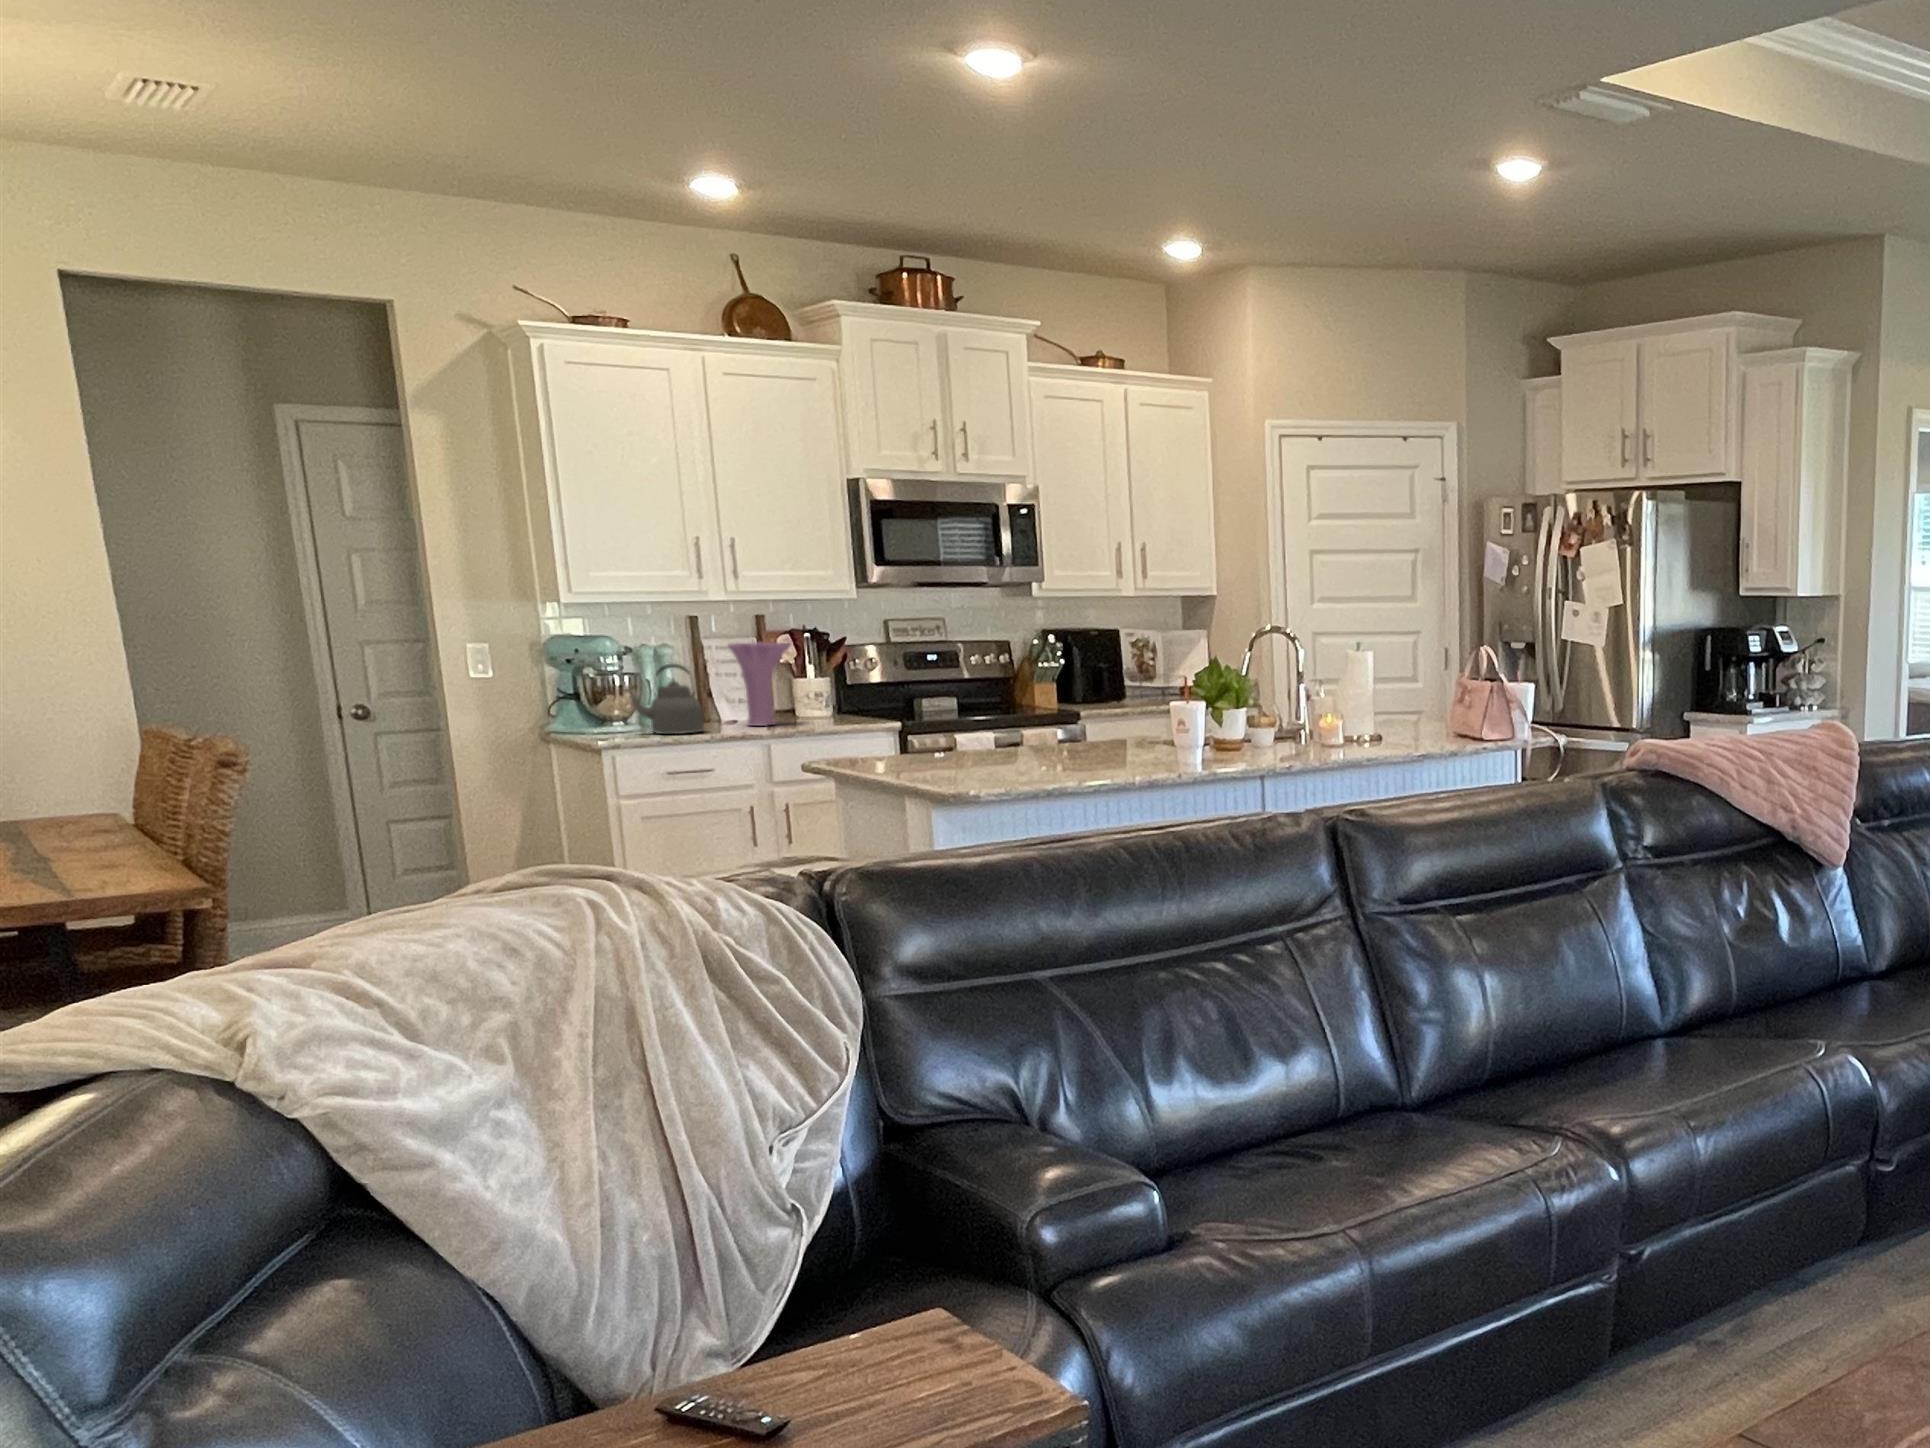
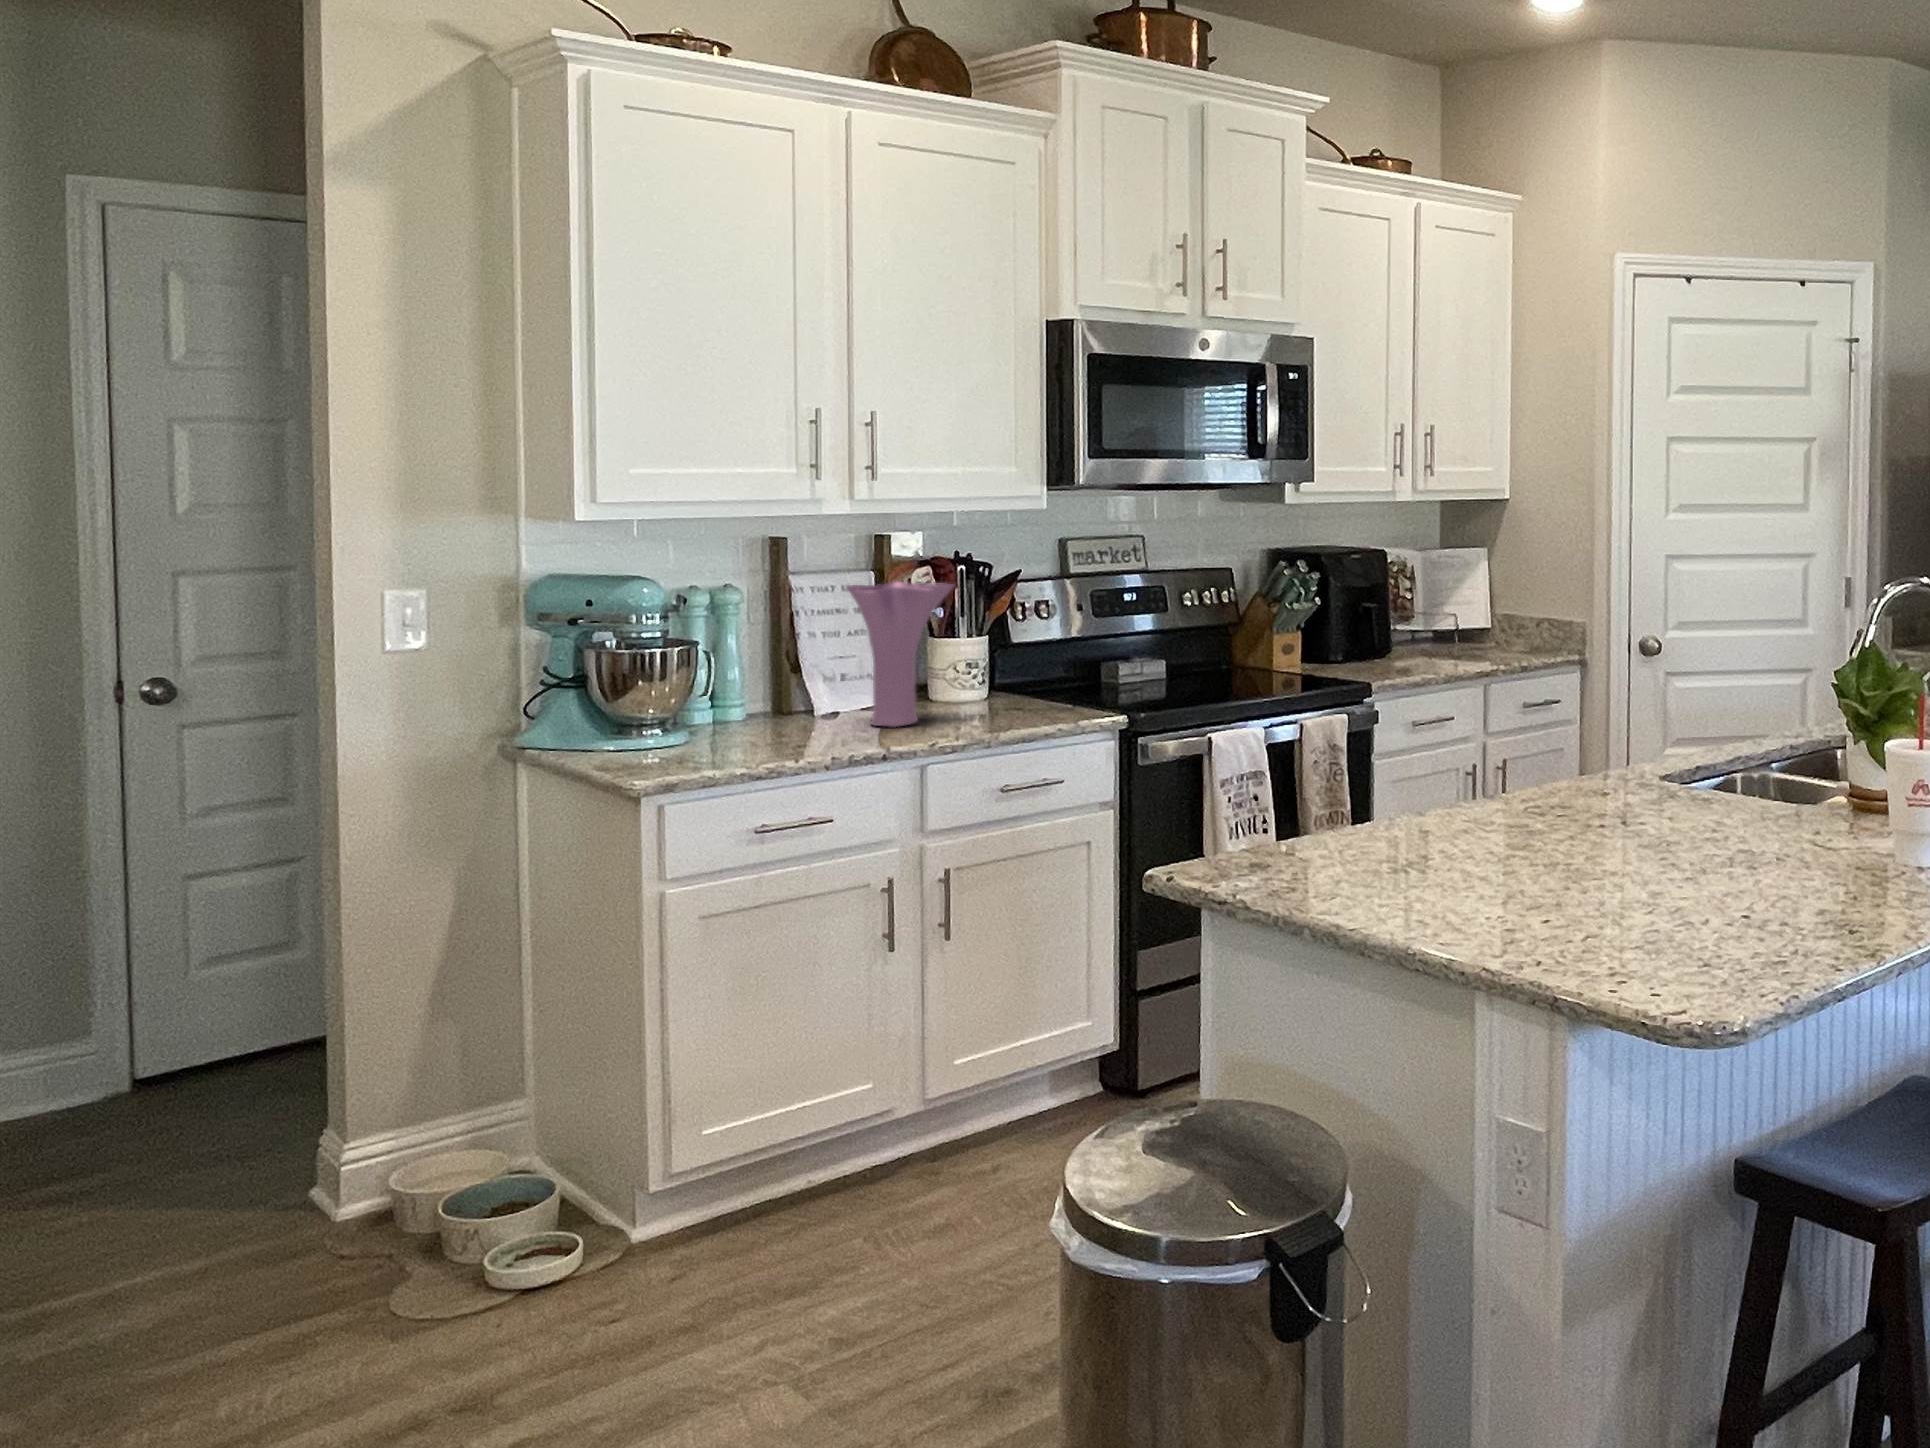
kettle: present [626,664,704,734] -> none [675,626,814,754]

